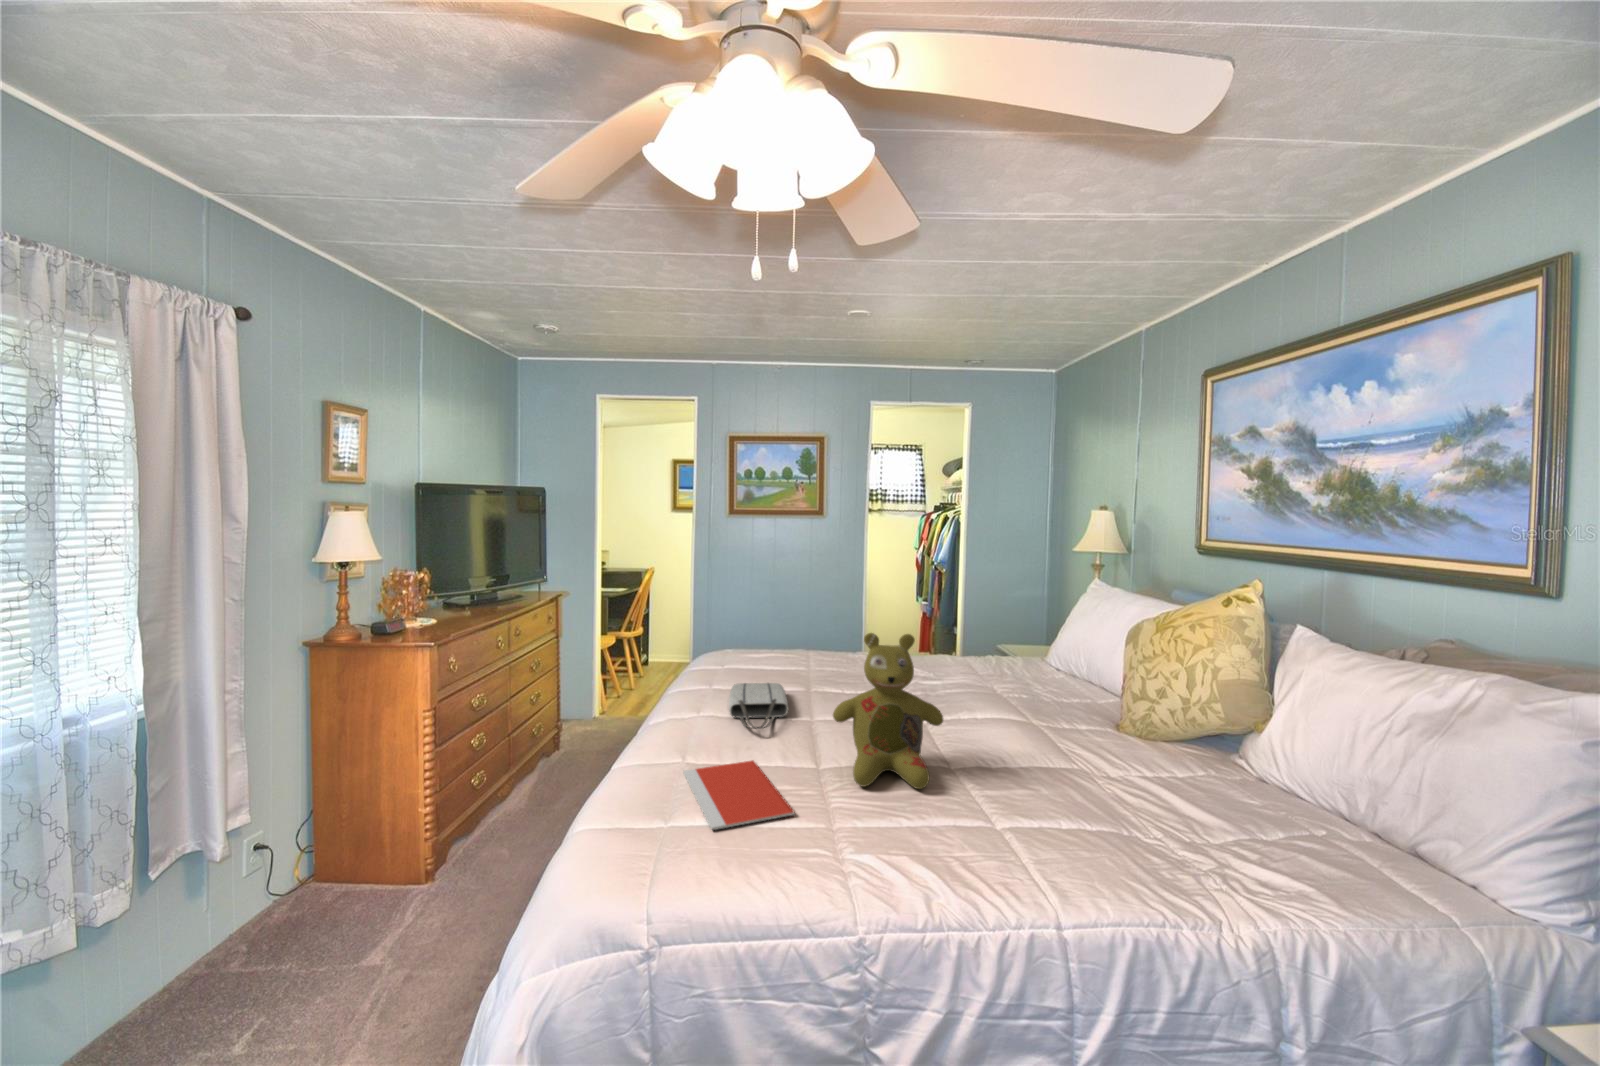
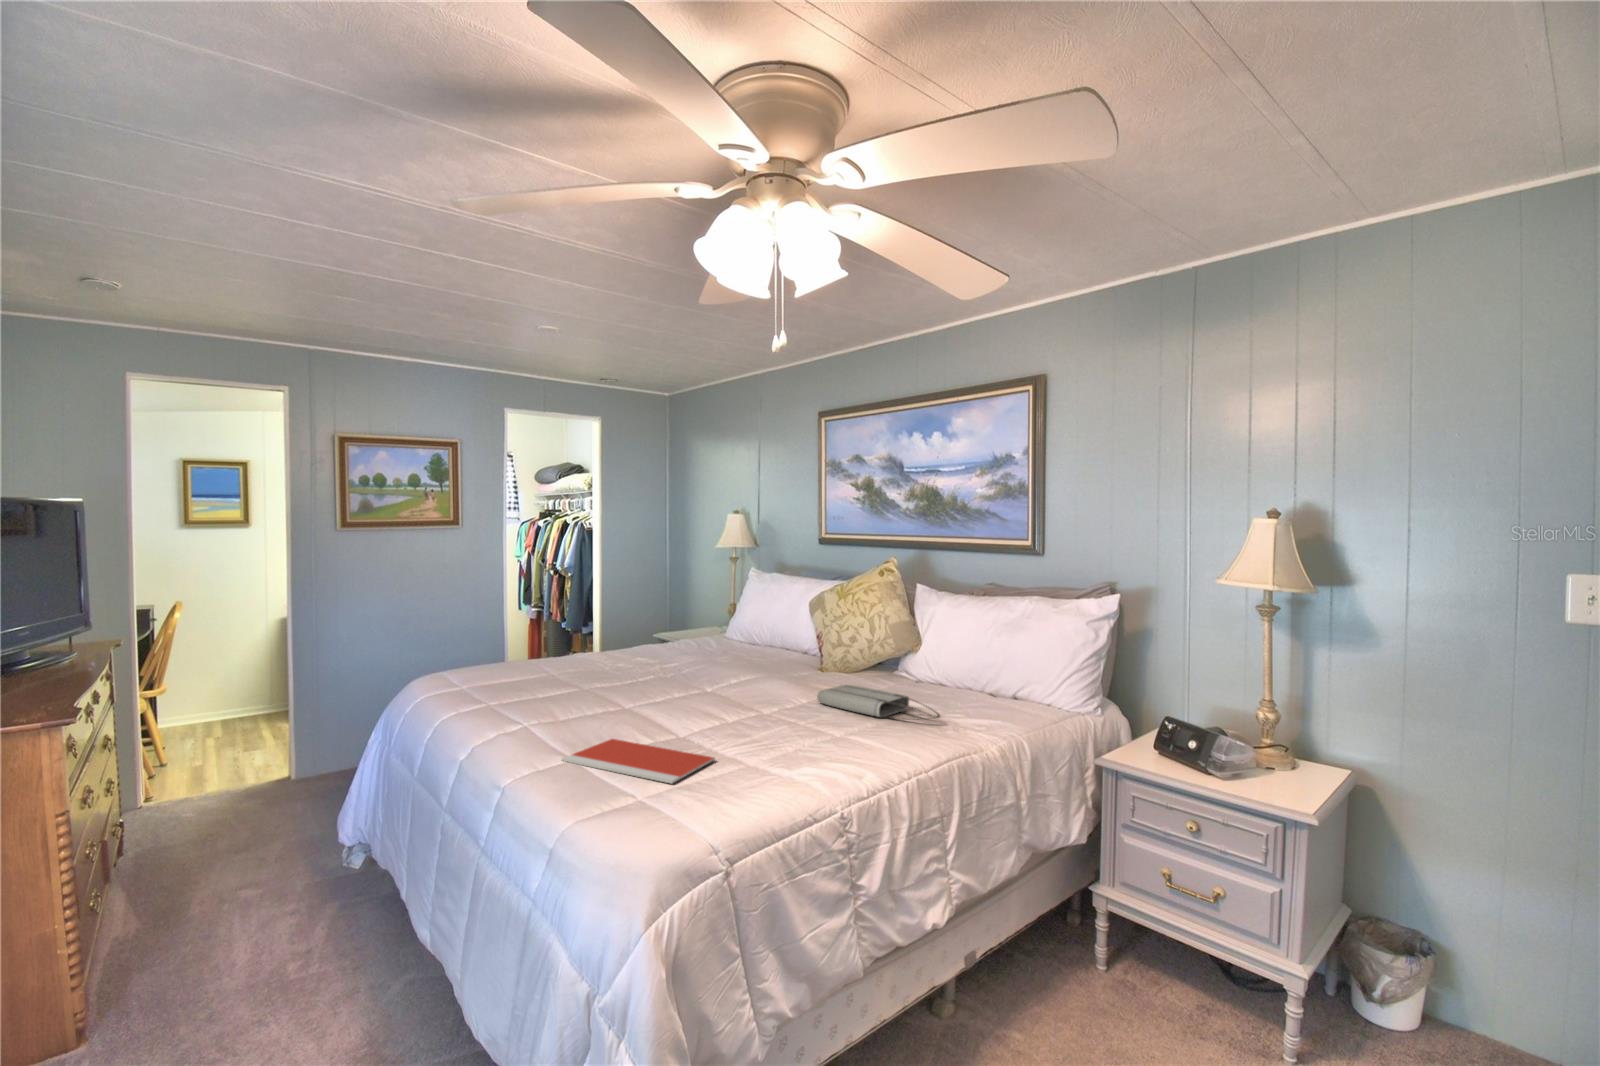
stuffed bear: present [833,633,944,789] -> none [678,599,777,735]
tote bag: present [729,683,788,729] -> present [817,685,940,720]

